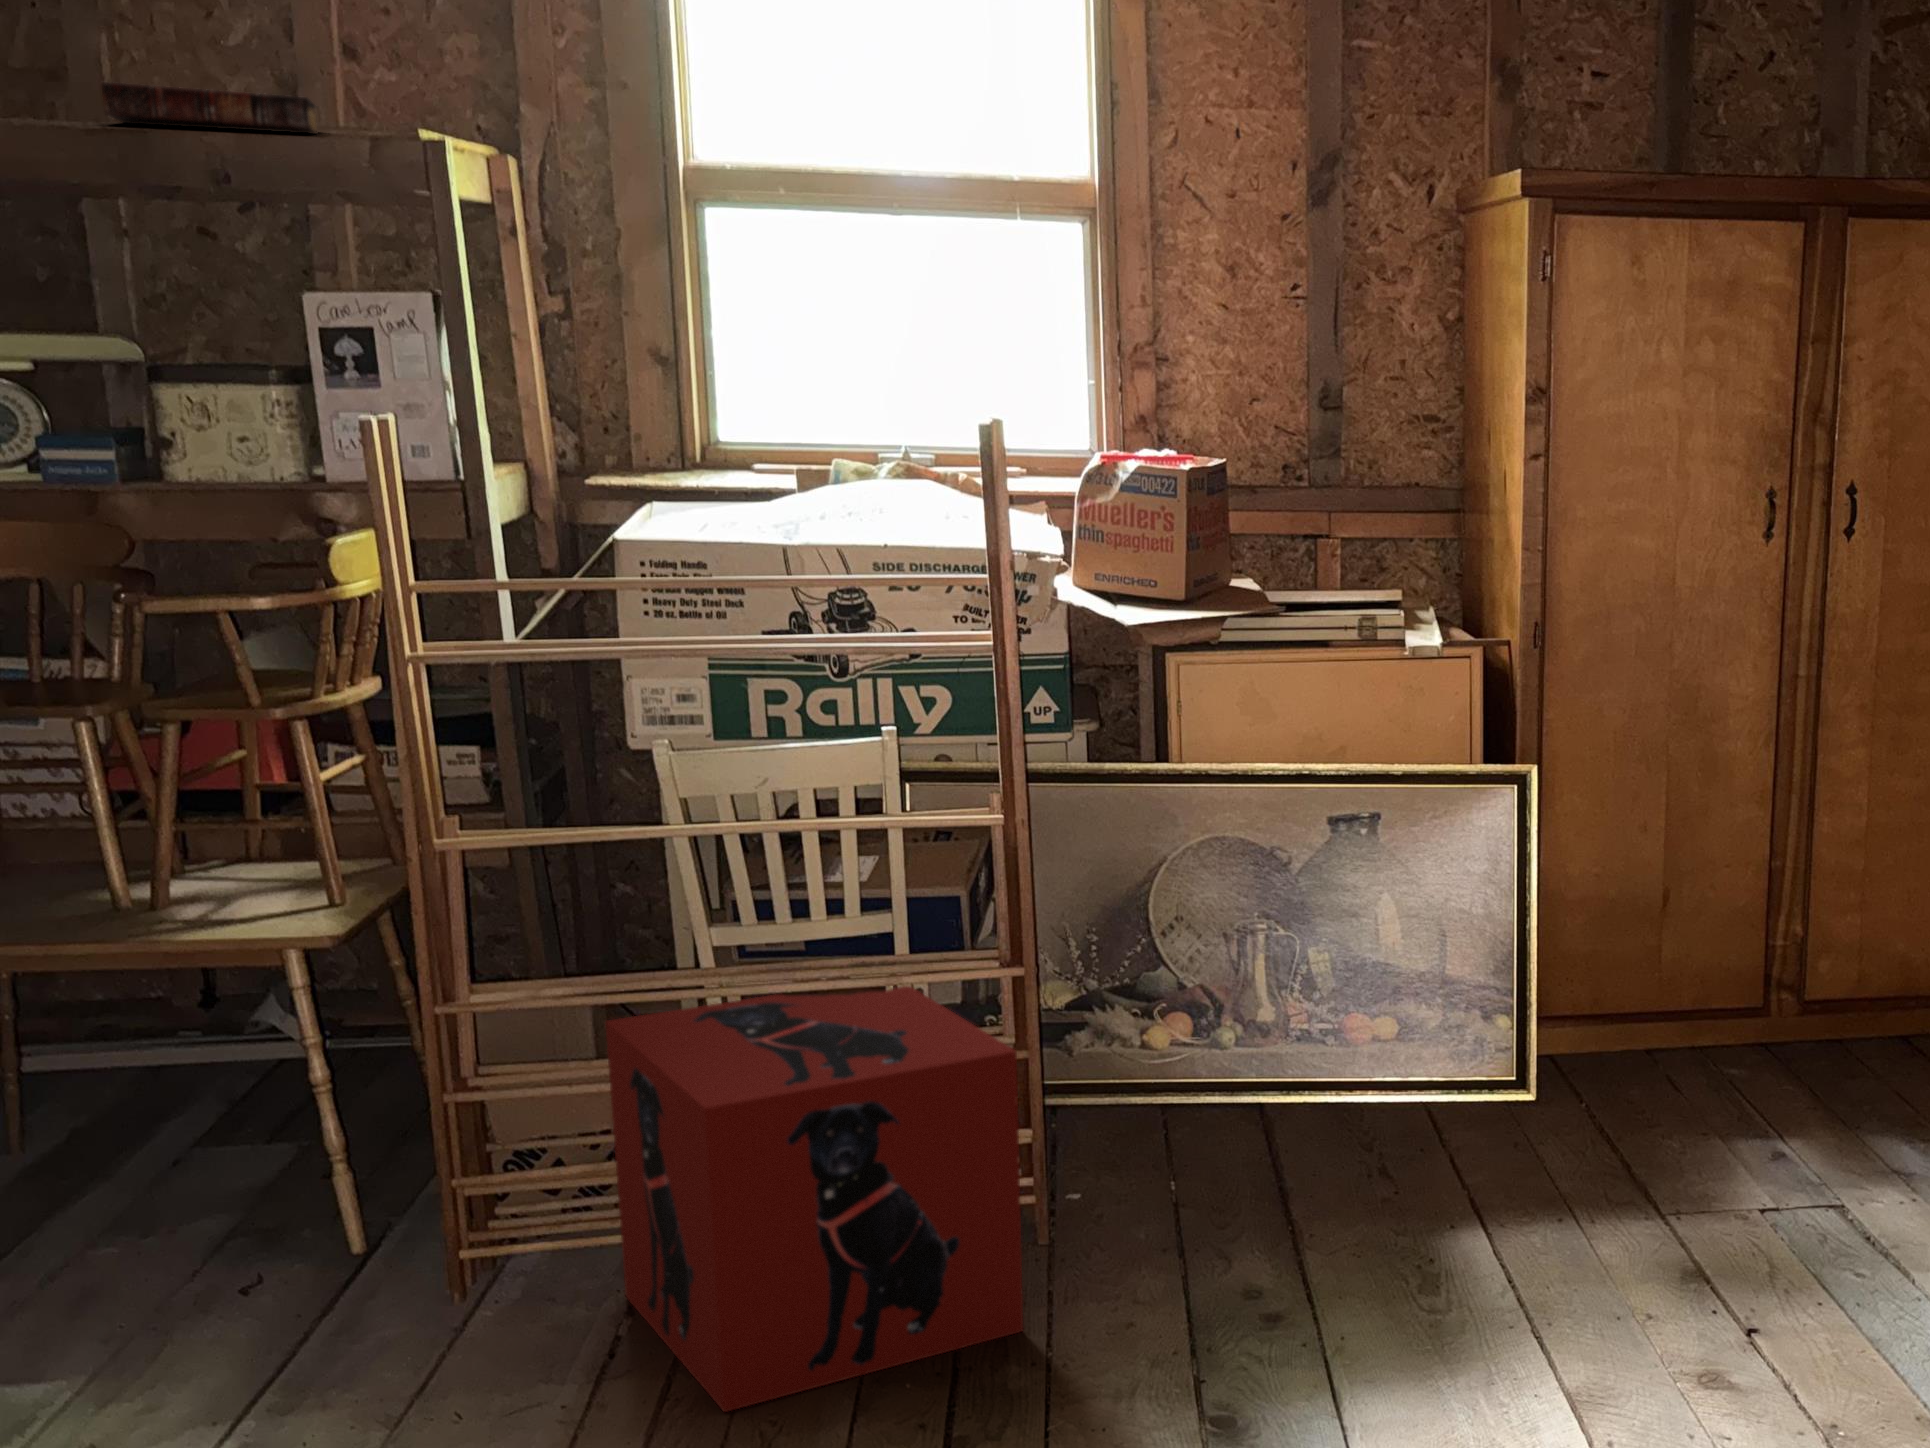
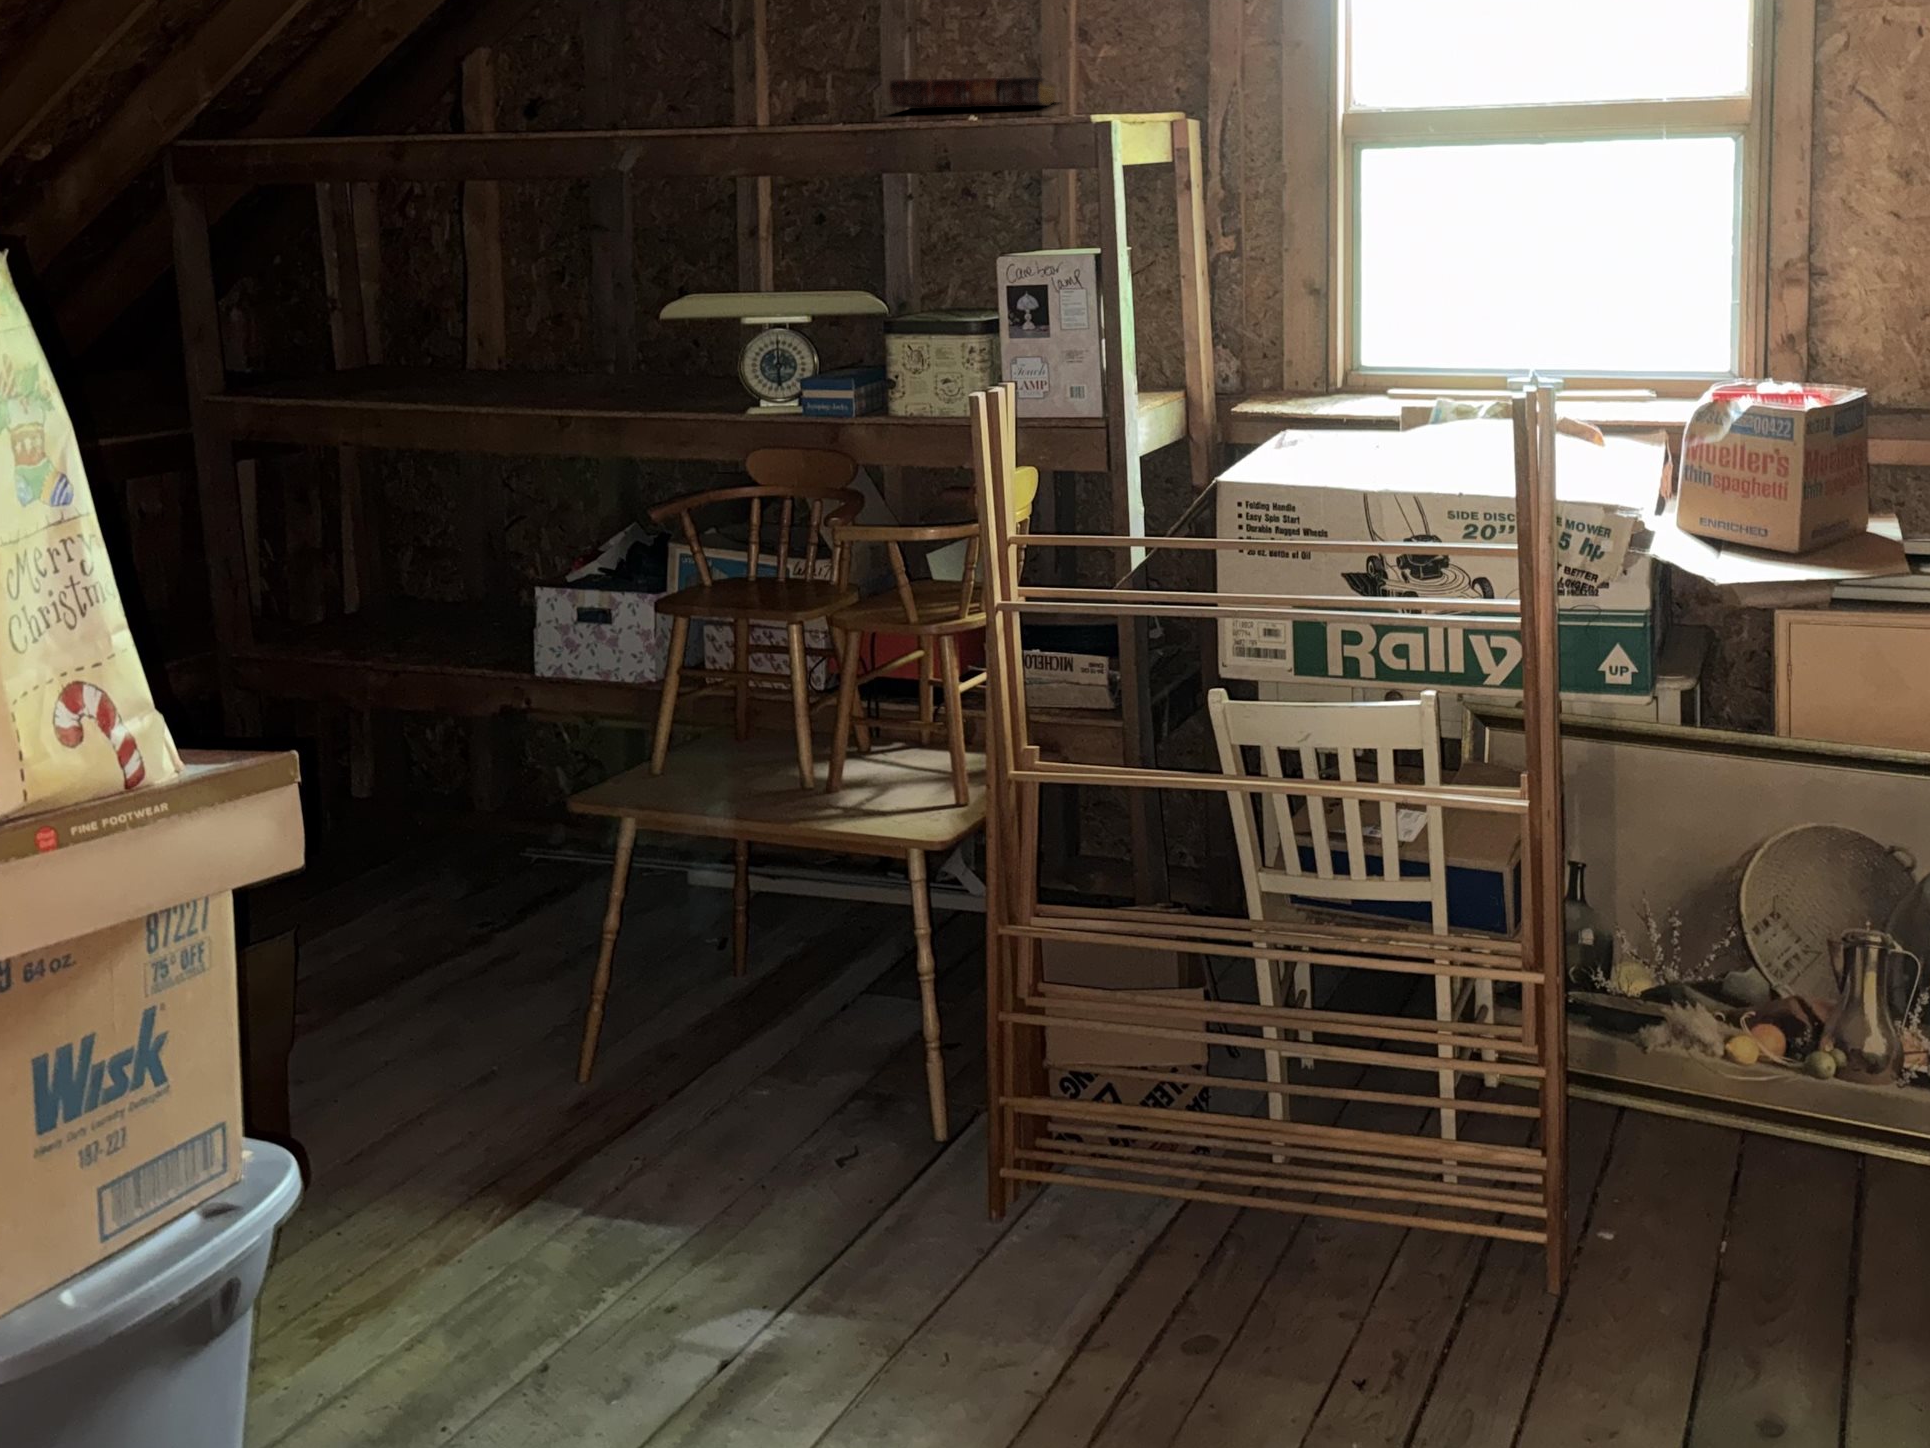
storage box: present [605,986,1023,1412] -> none [1126,958,1507,1422]

